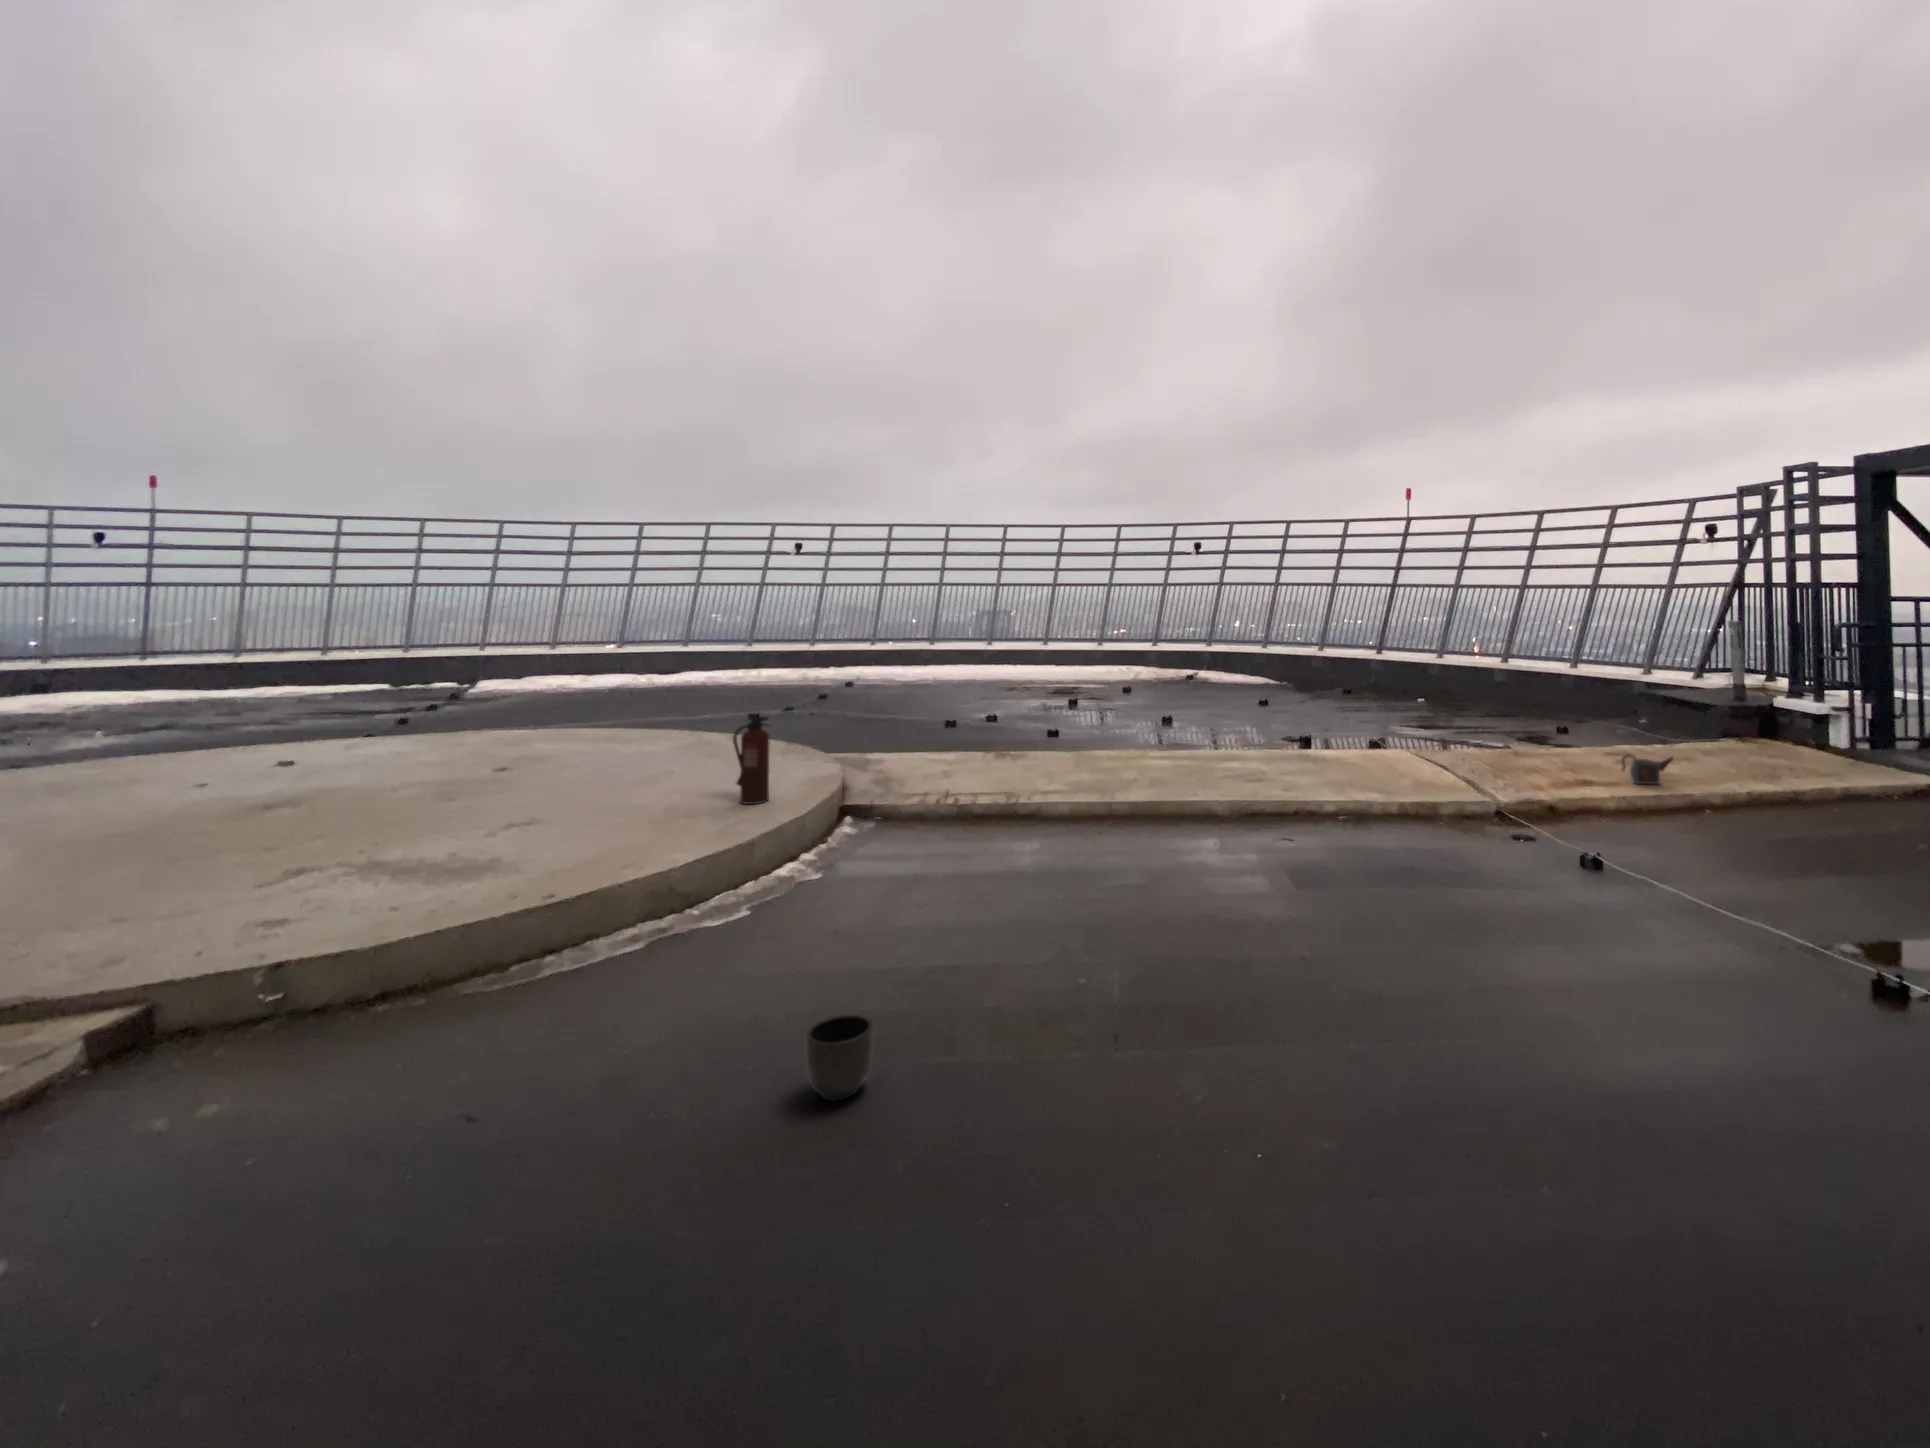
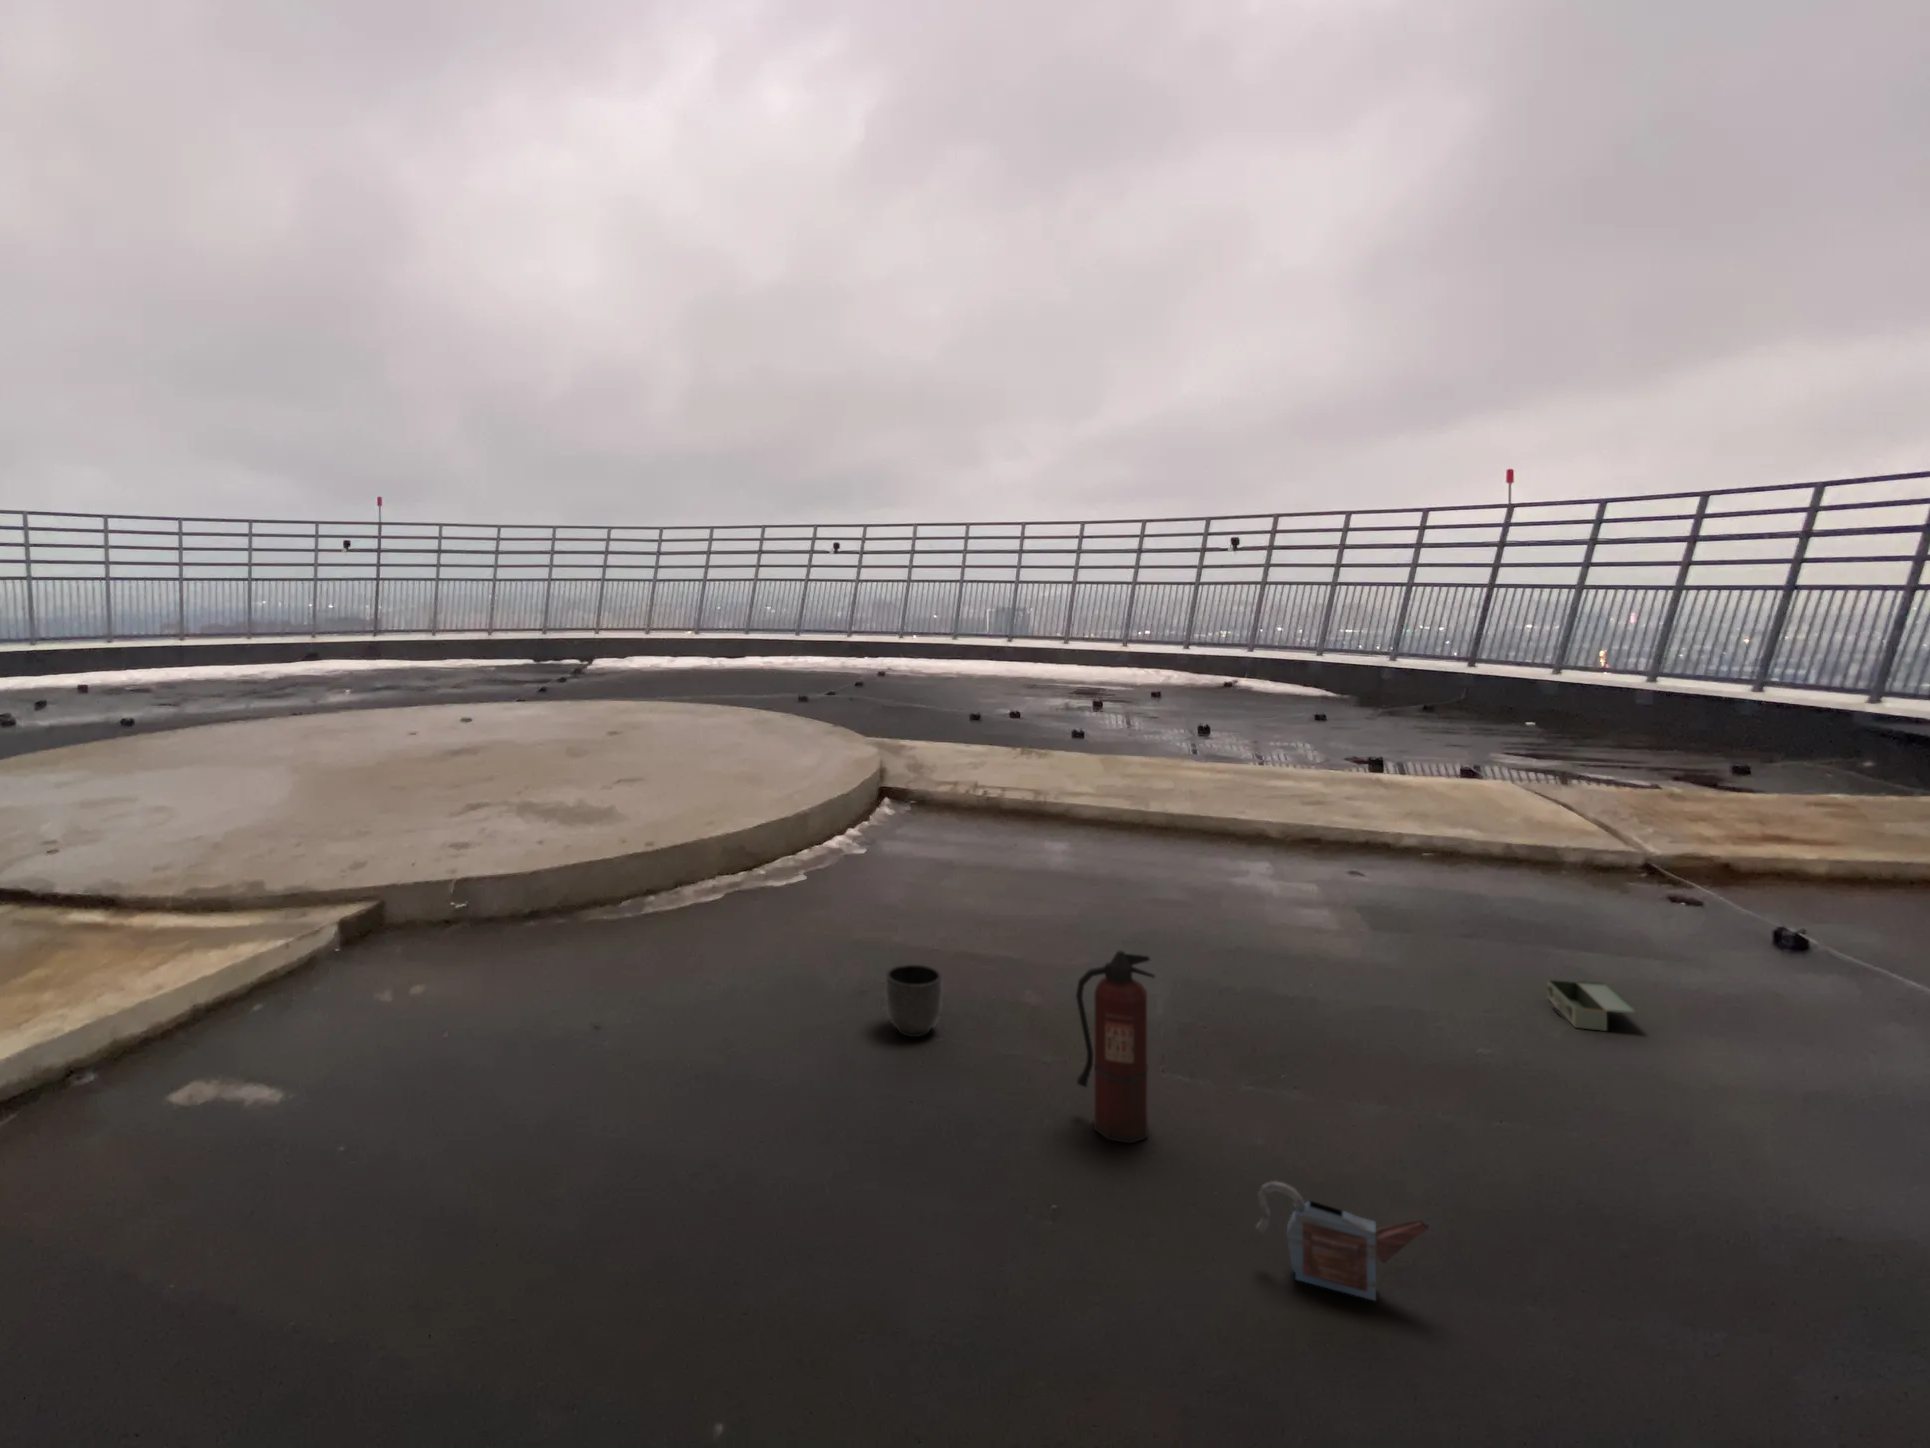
fire extinguisher: present [733,716,769,804] -> present [1076,951,1154,1143]
watering can: present [1622,755,1673,784] -> present [1256,1181,1429,1300]
toolbox: none [1443,934,1512,980] -> present [1547,980,1638,1031]

